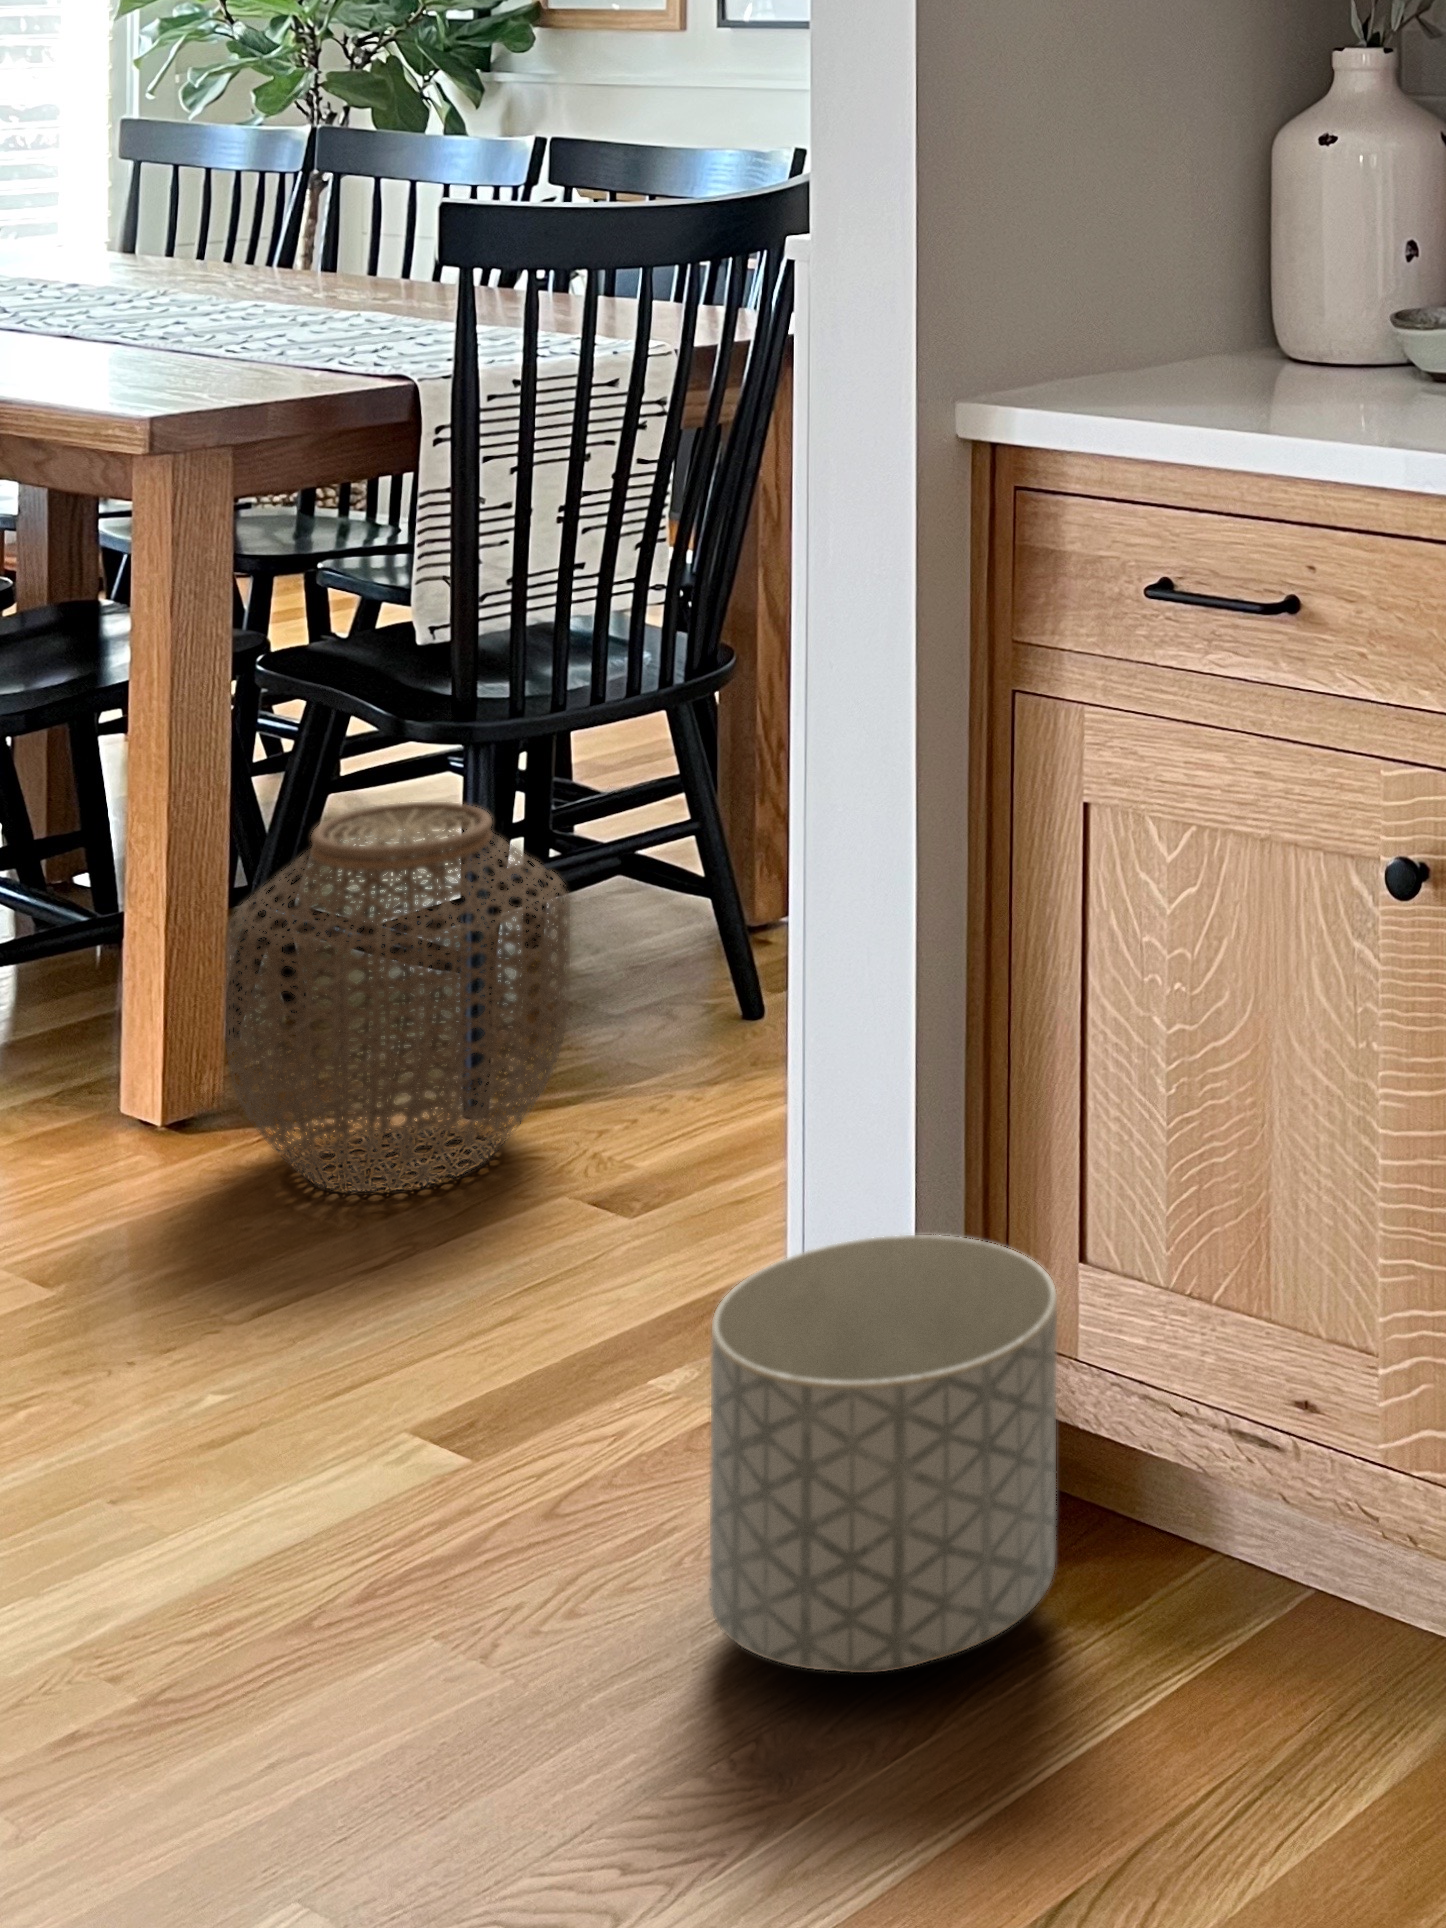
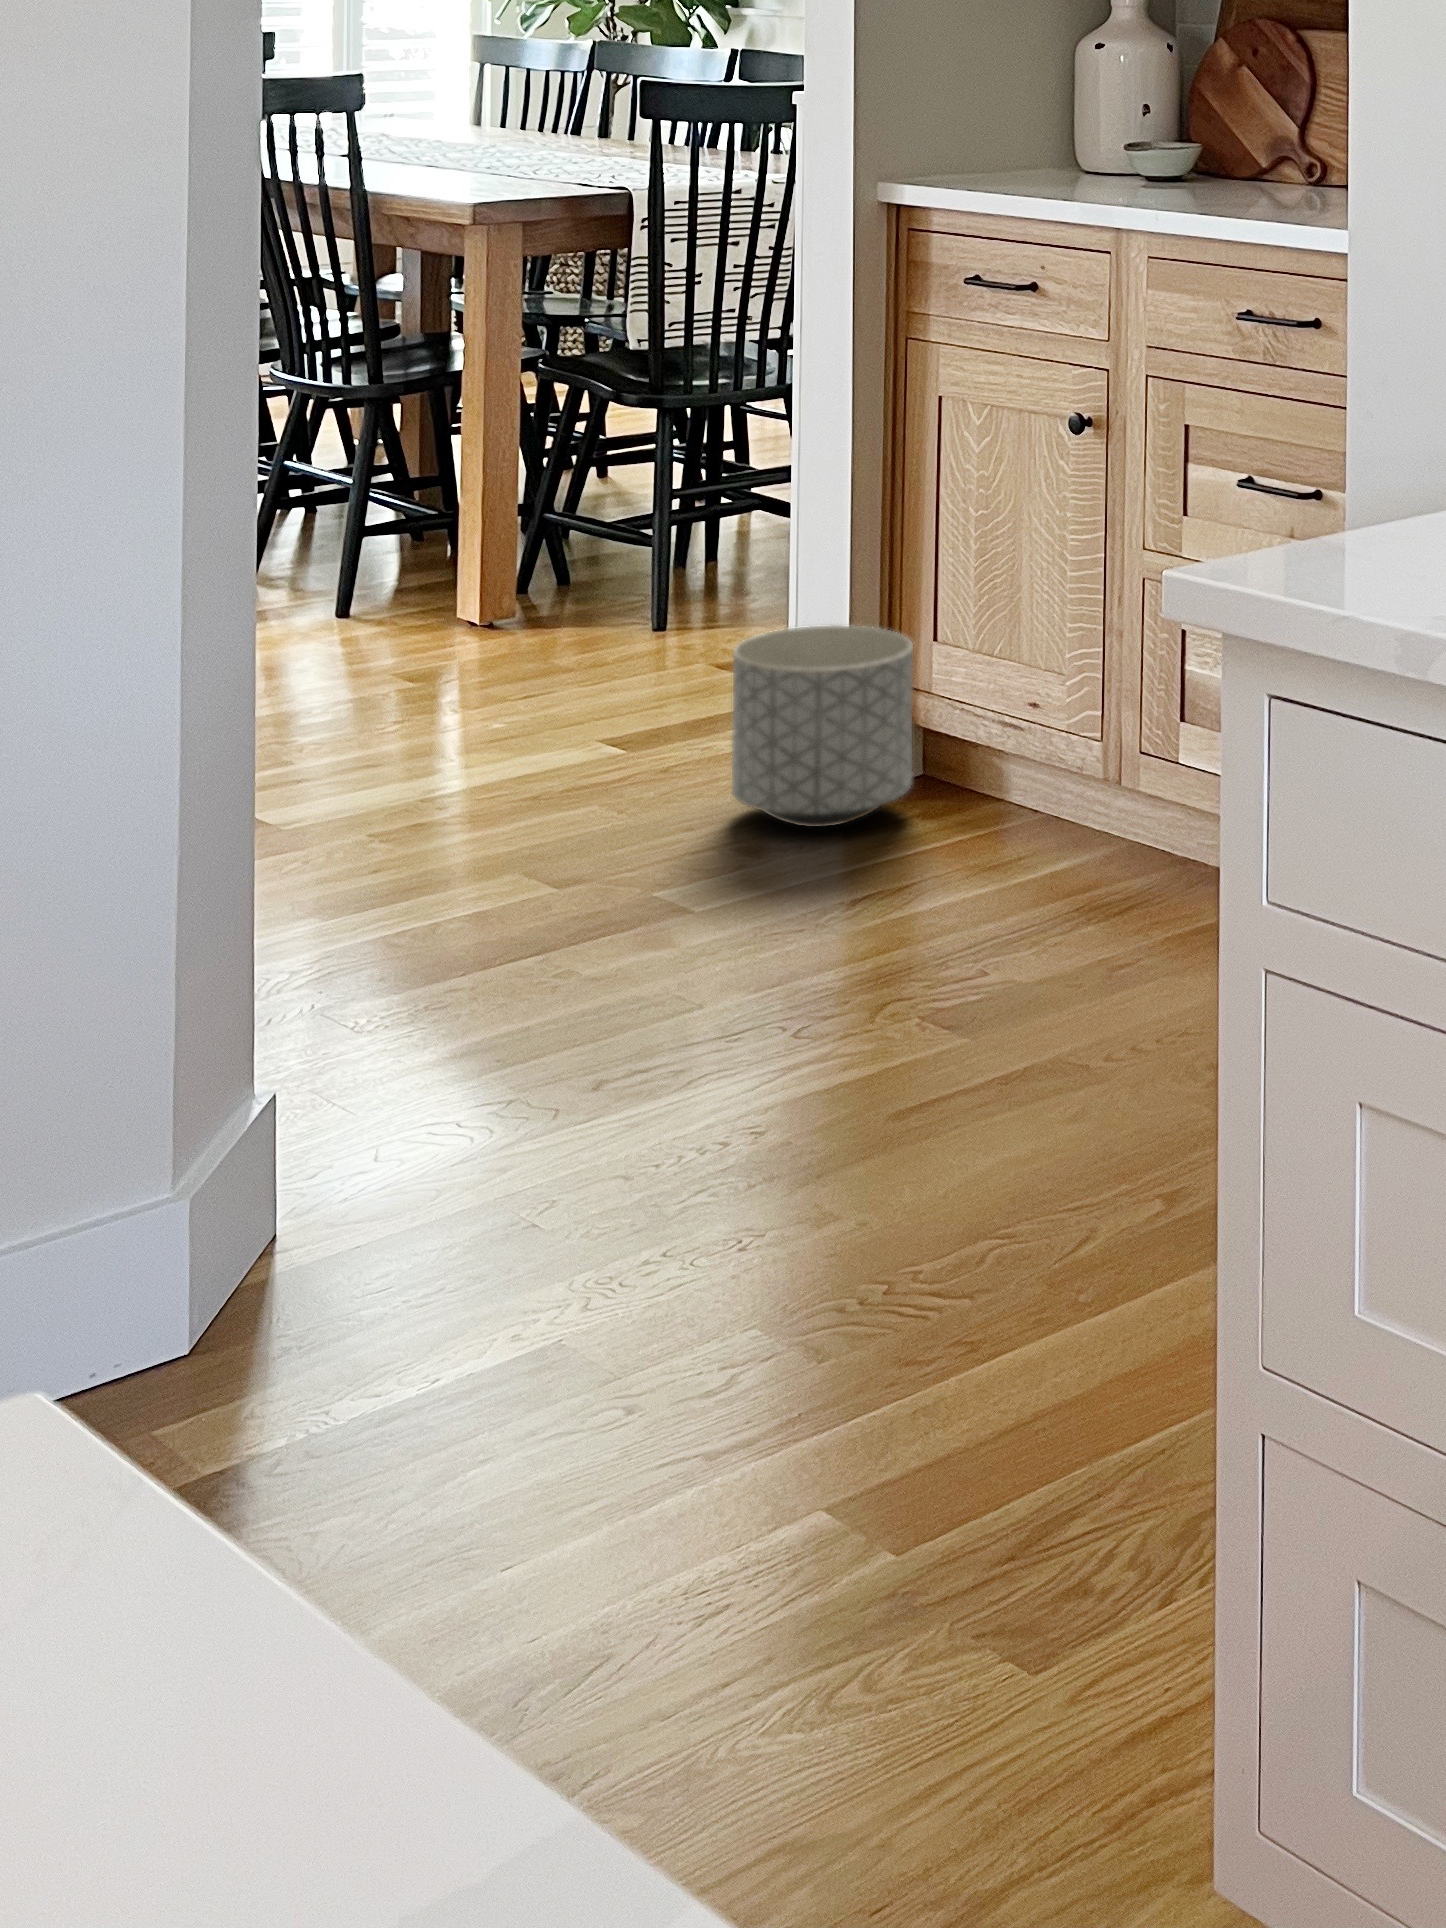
woven basket: present [226,802,570,1192] -> none [518,438,714,656]

